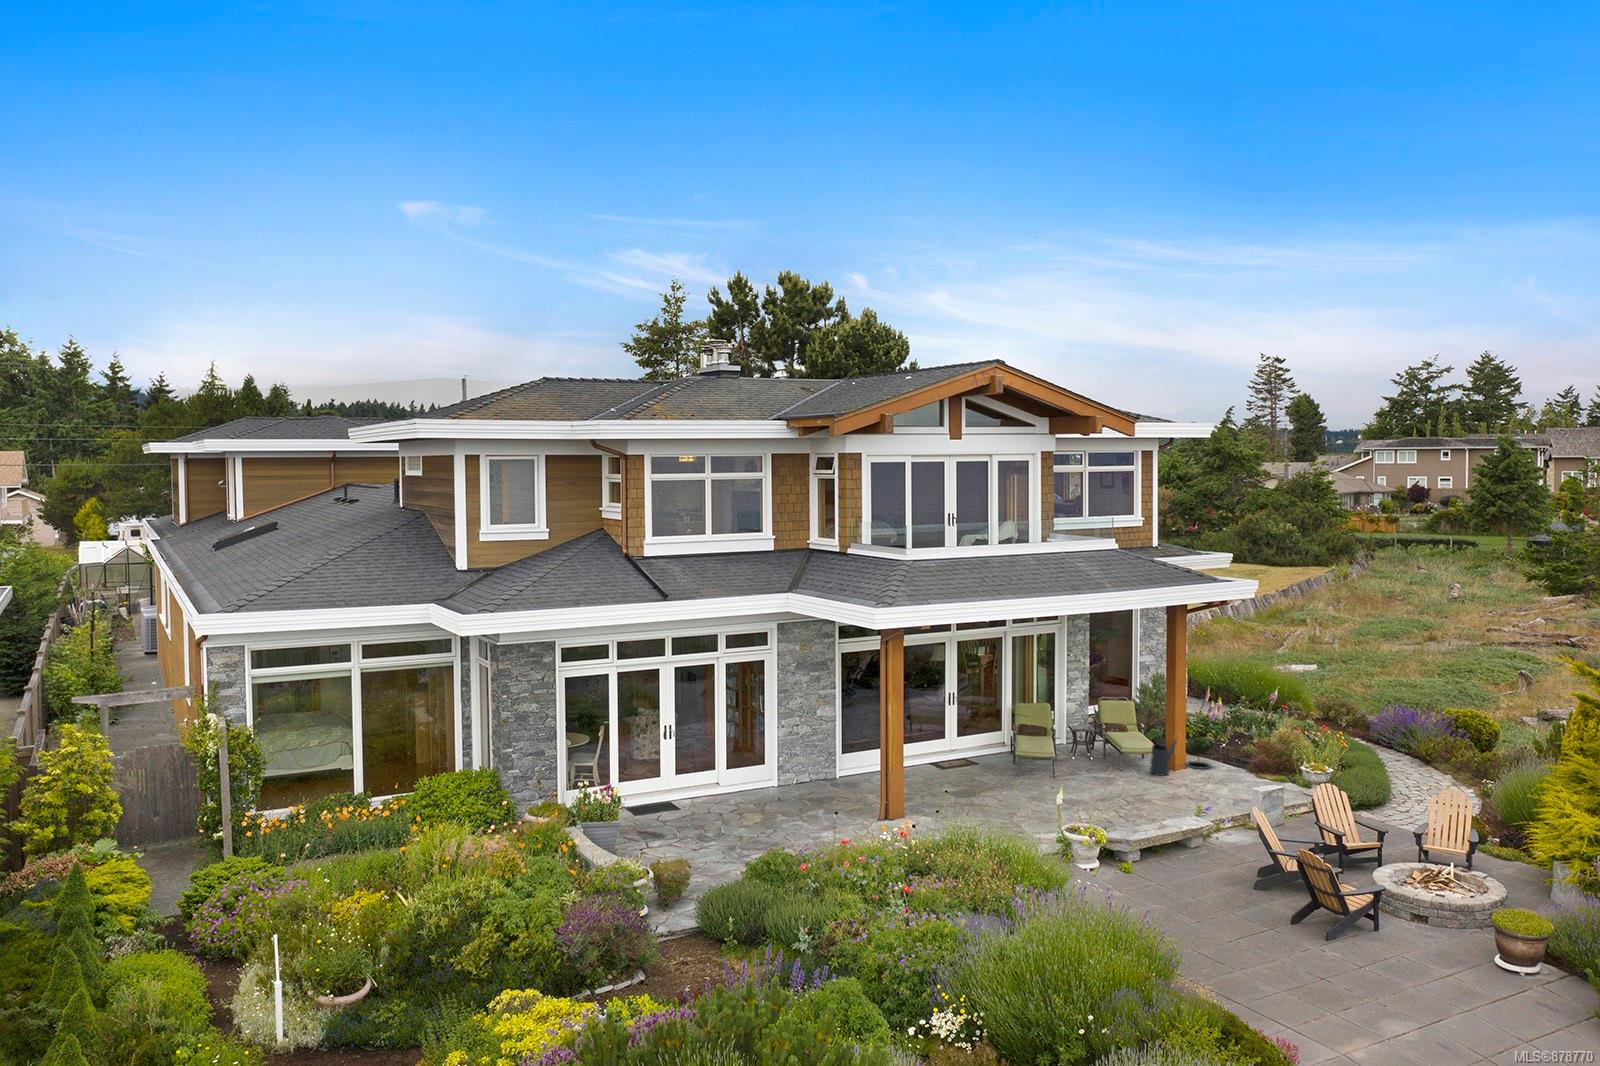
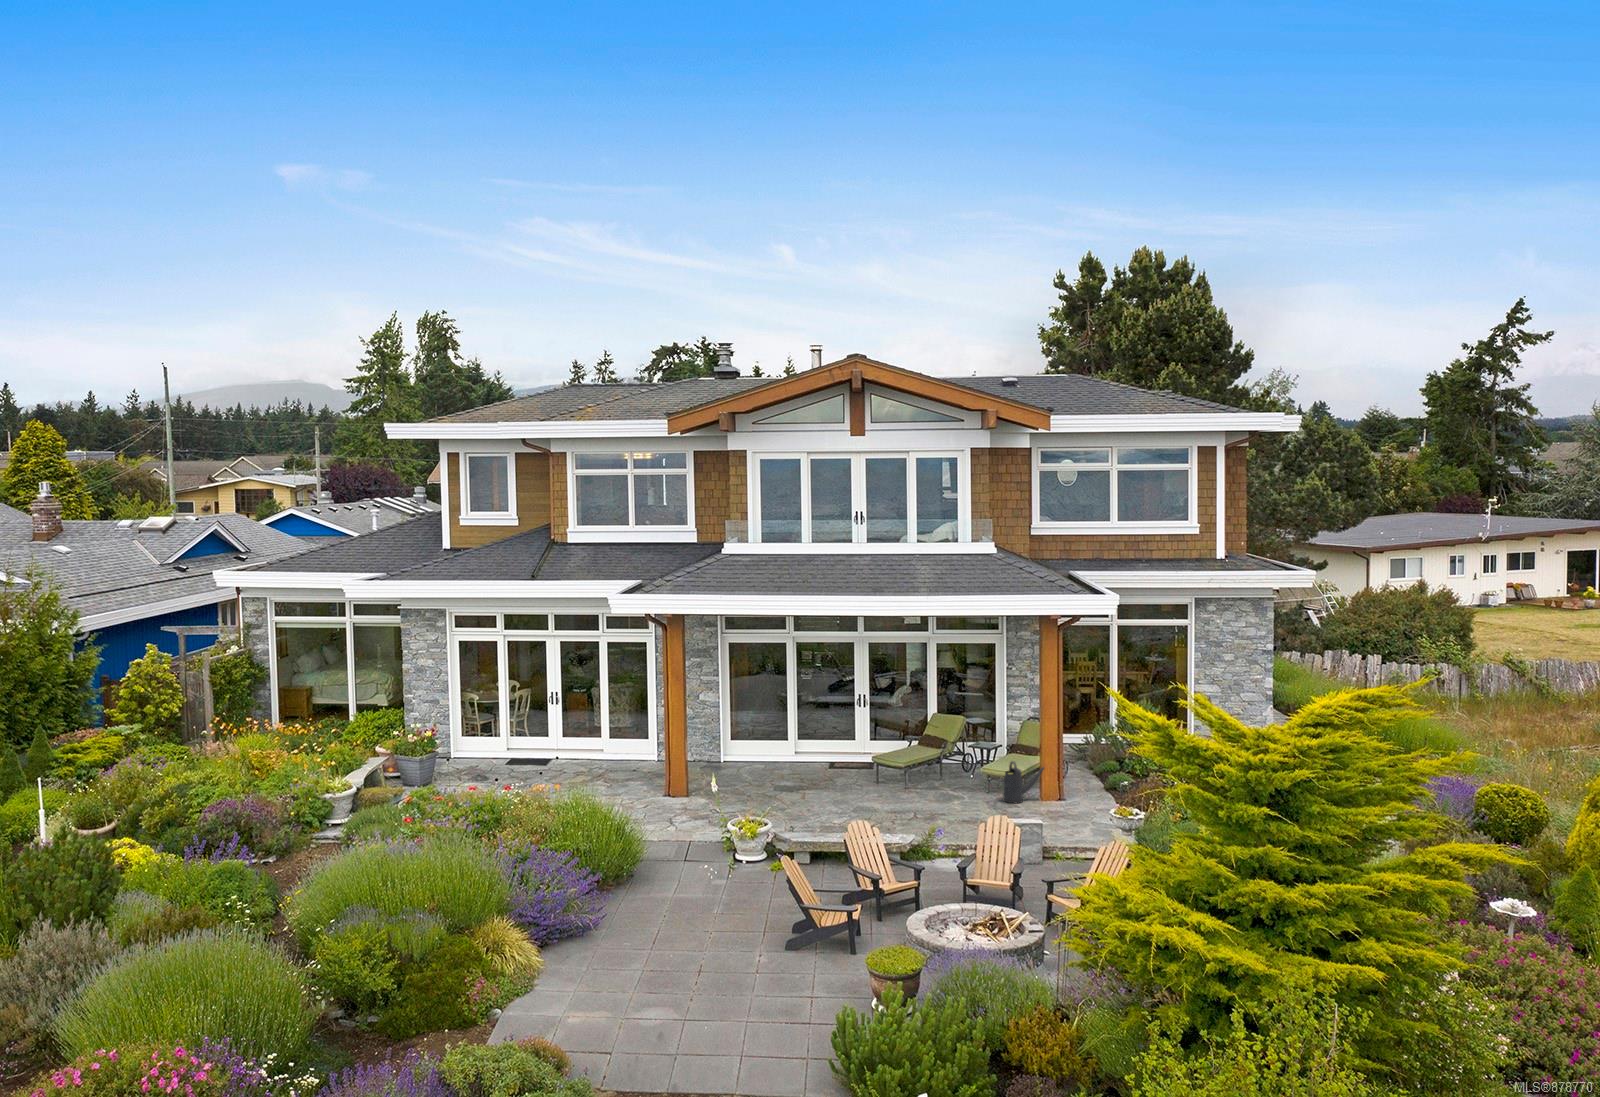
potted tree: present [1187,730,1214,769] -> none [1059,754,1093,805]

